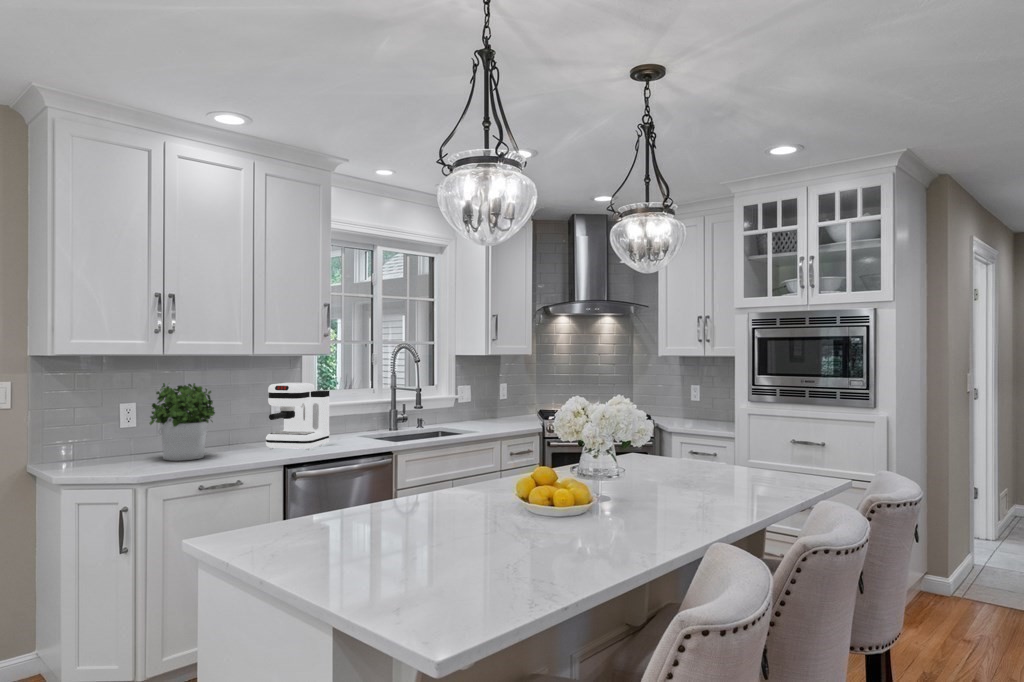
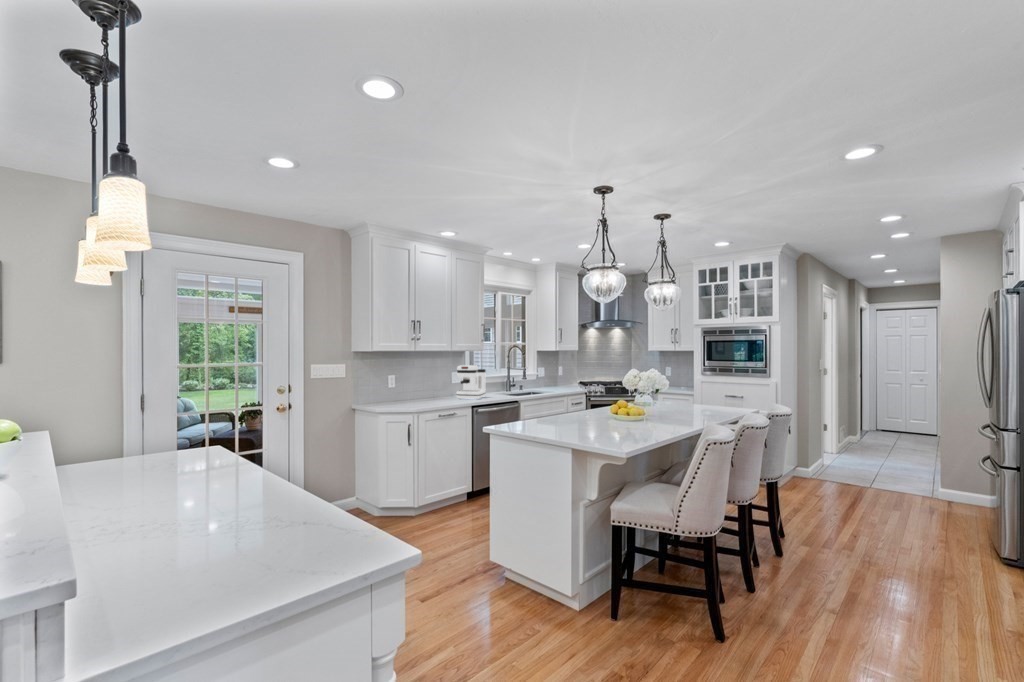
potted plant: present [150,383,215,461] -> none [406,365,437,403]

